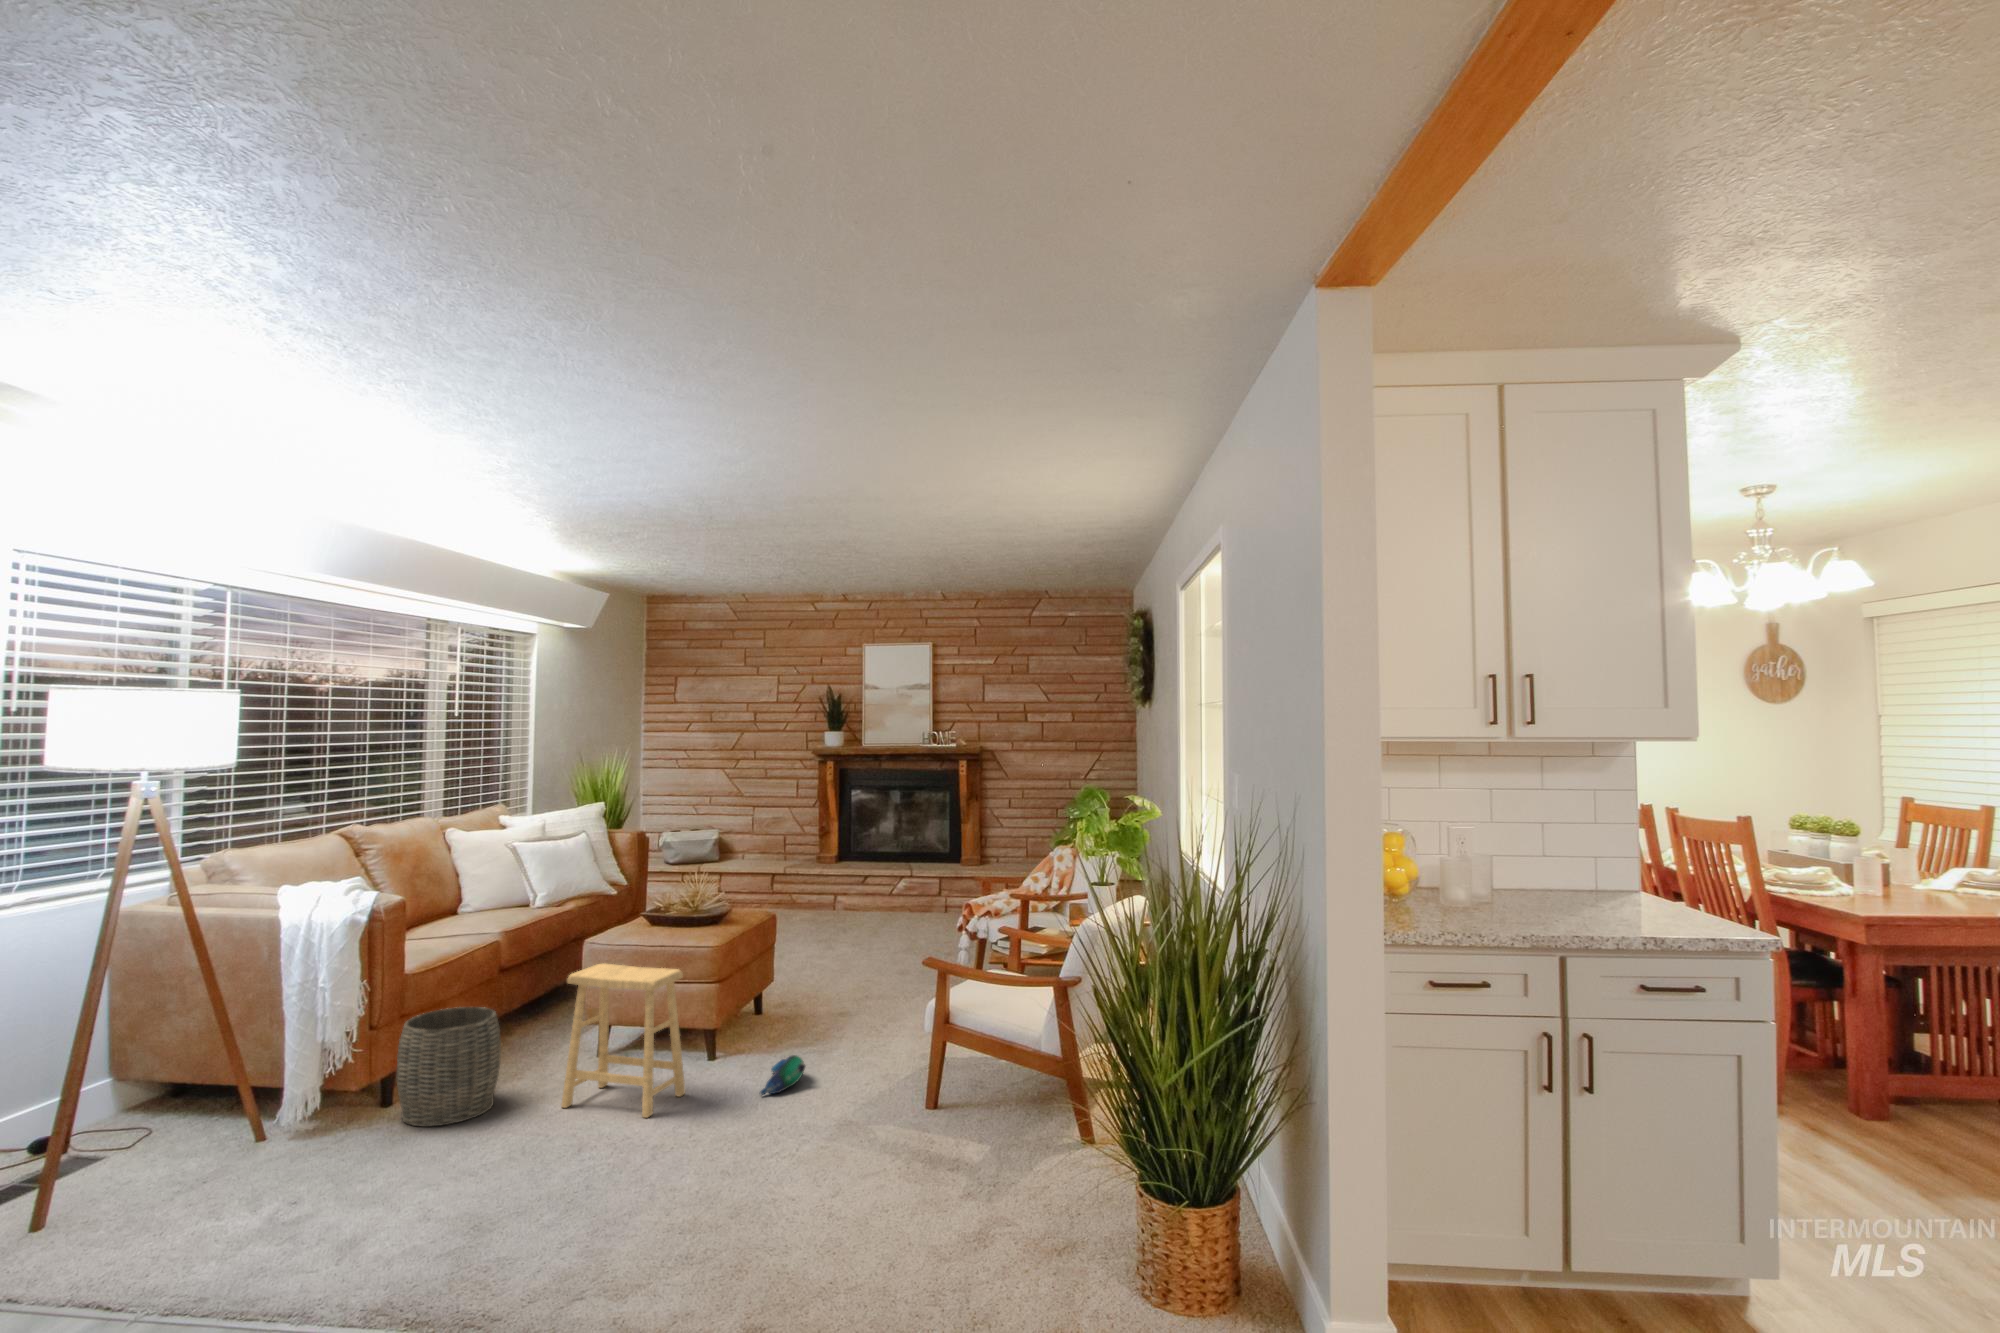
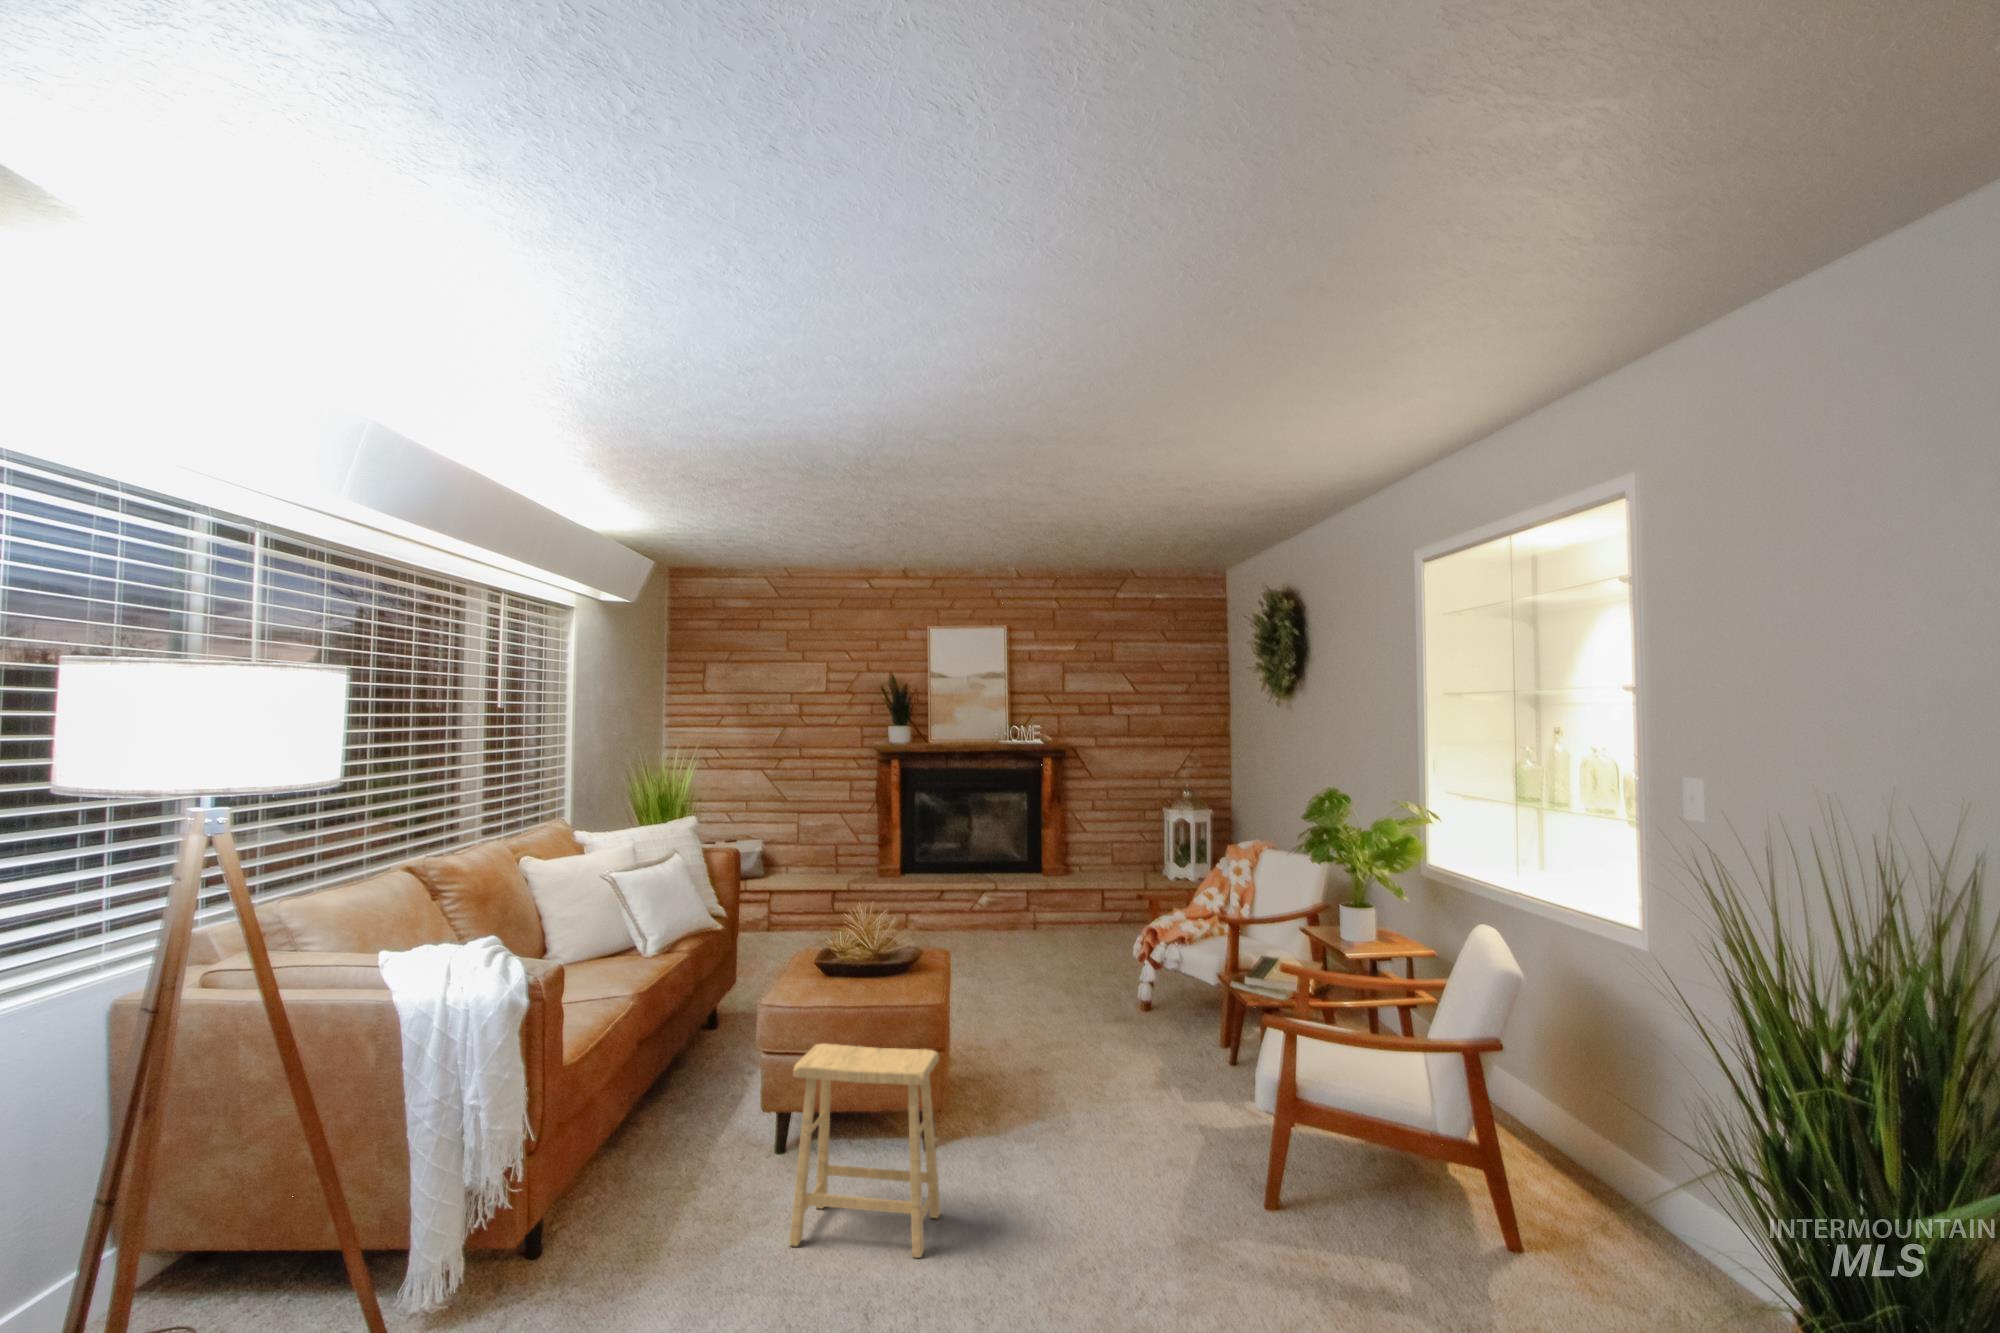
woven basket: present [397,1007,501,1127] -> none [567,1110,701,1292]
plush toy: present [760,1055,805,1095] -> none [1024,1150,1086,1211]

